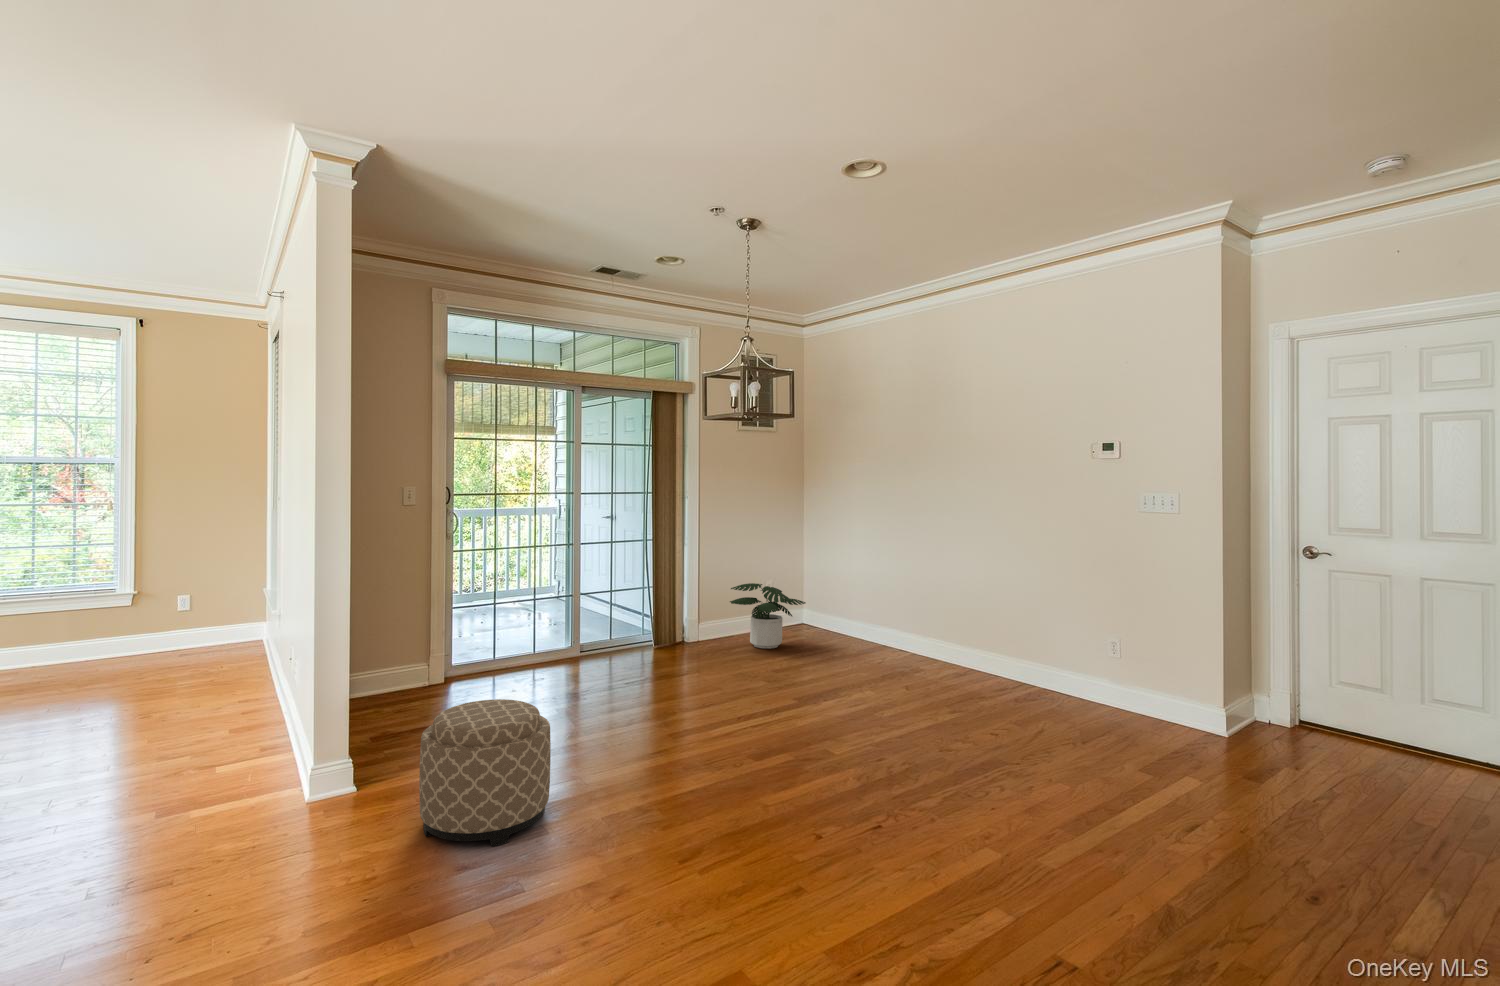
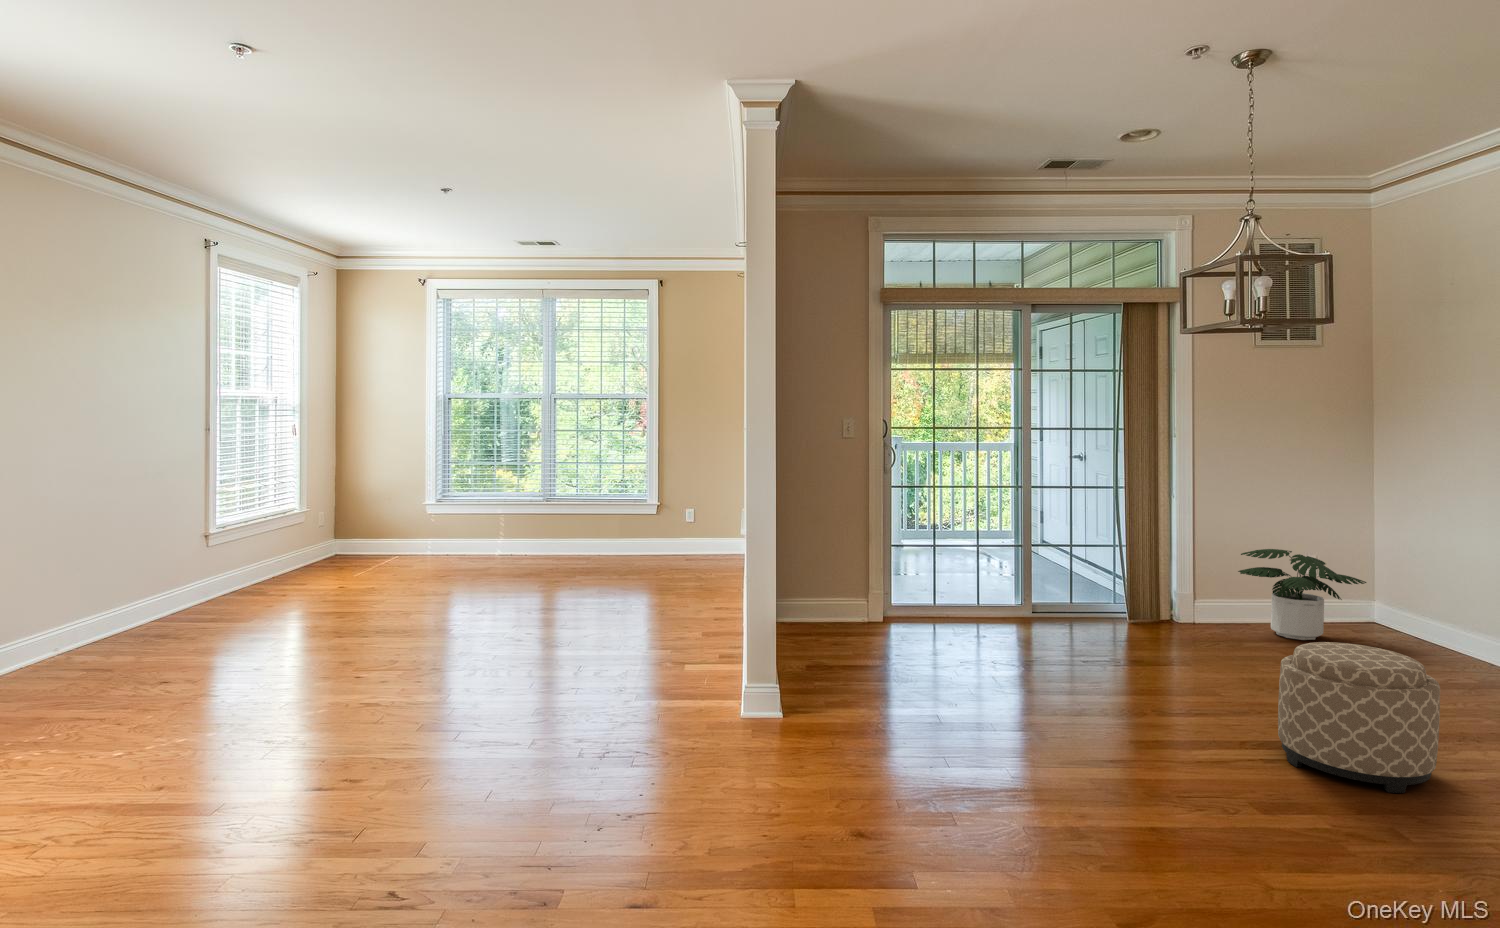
ottoman: present [419,699,551,846] -> present [1278,642,1440,793]

